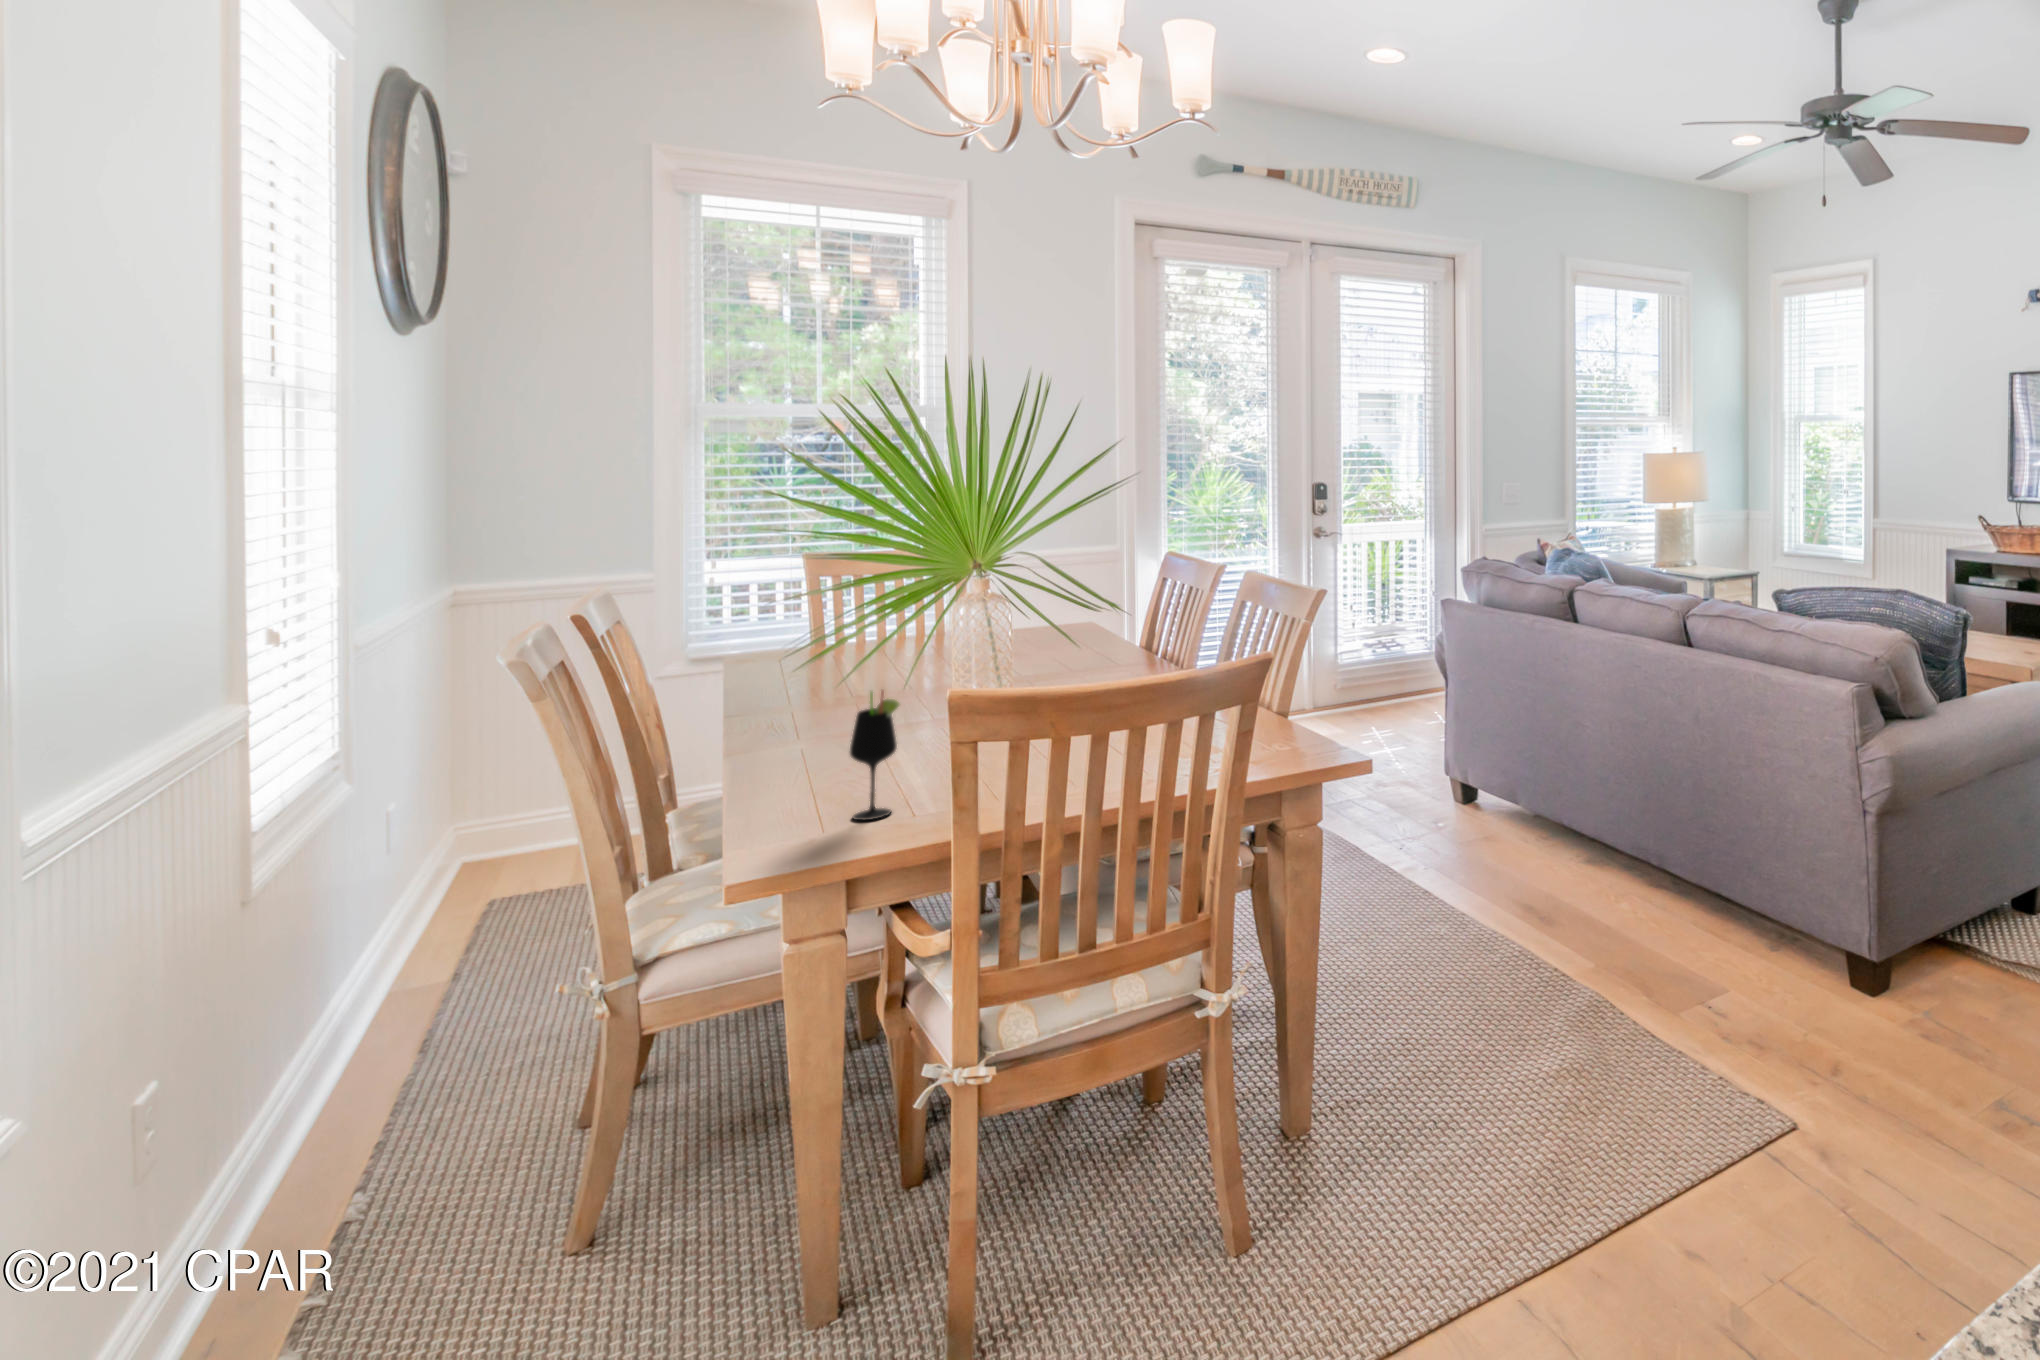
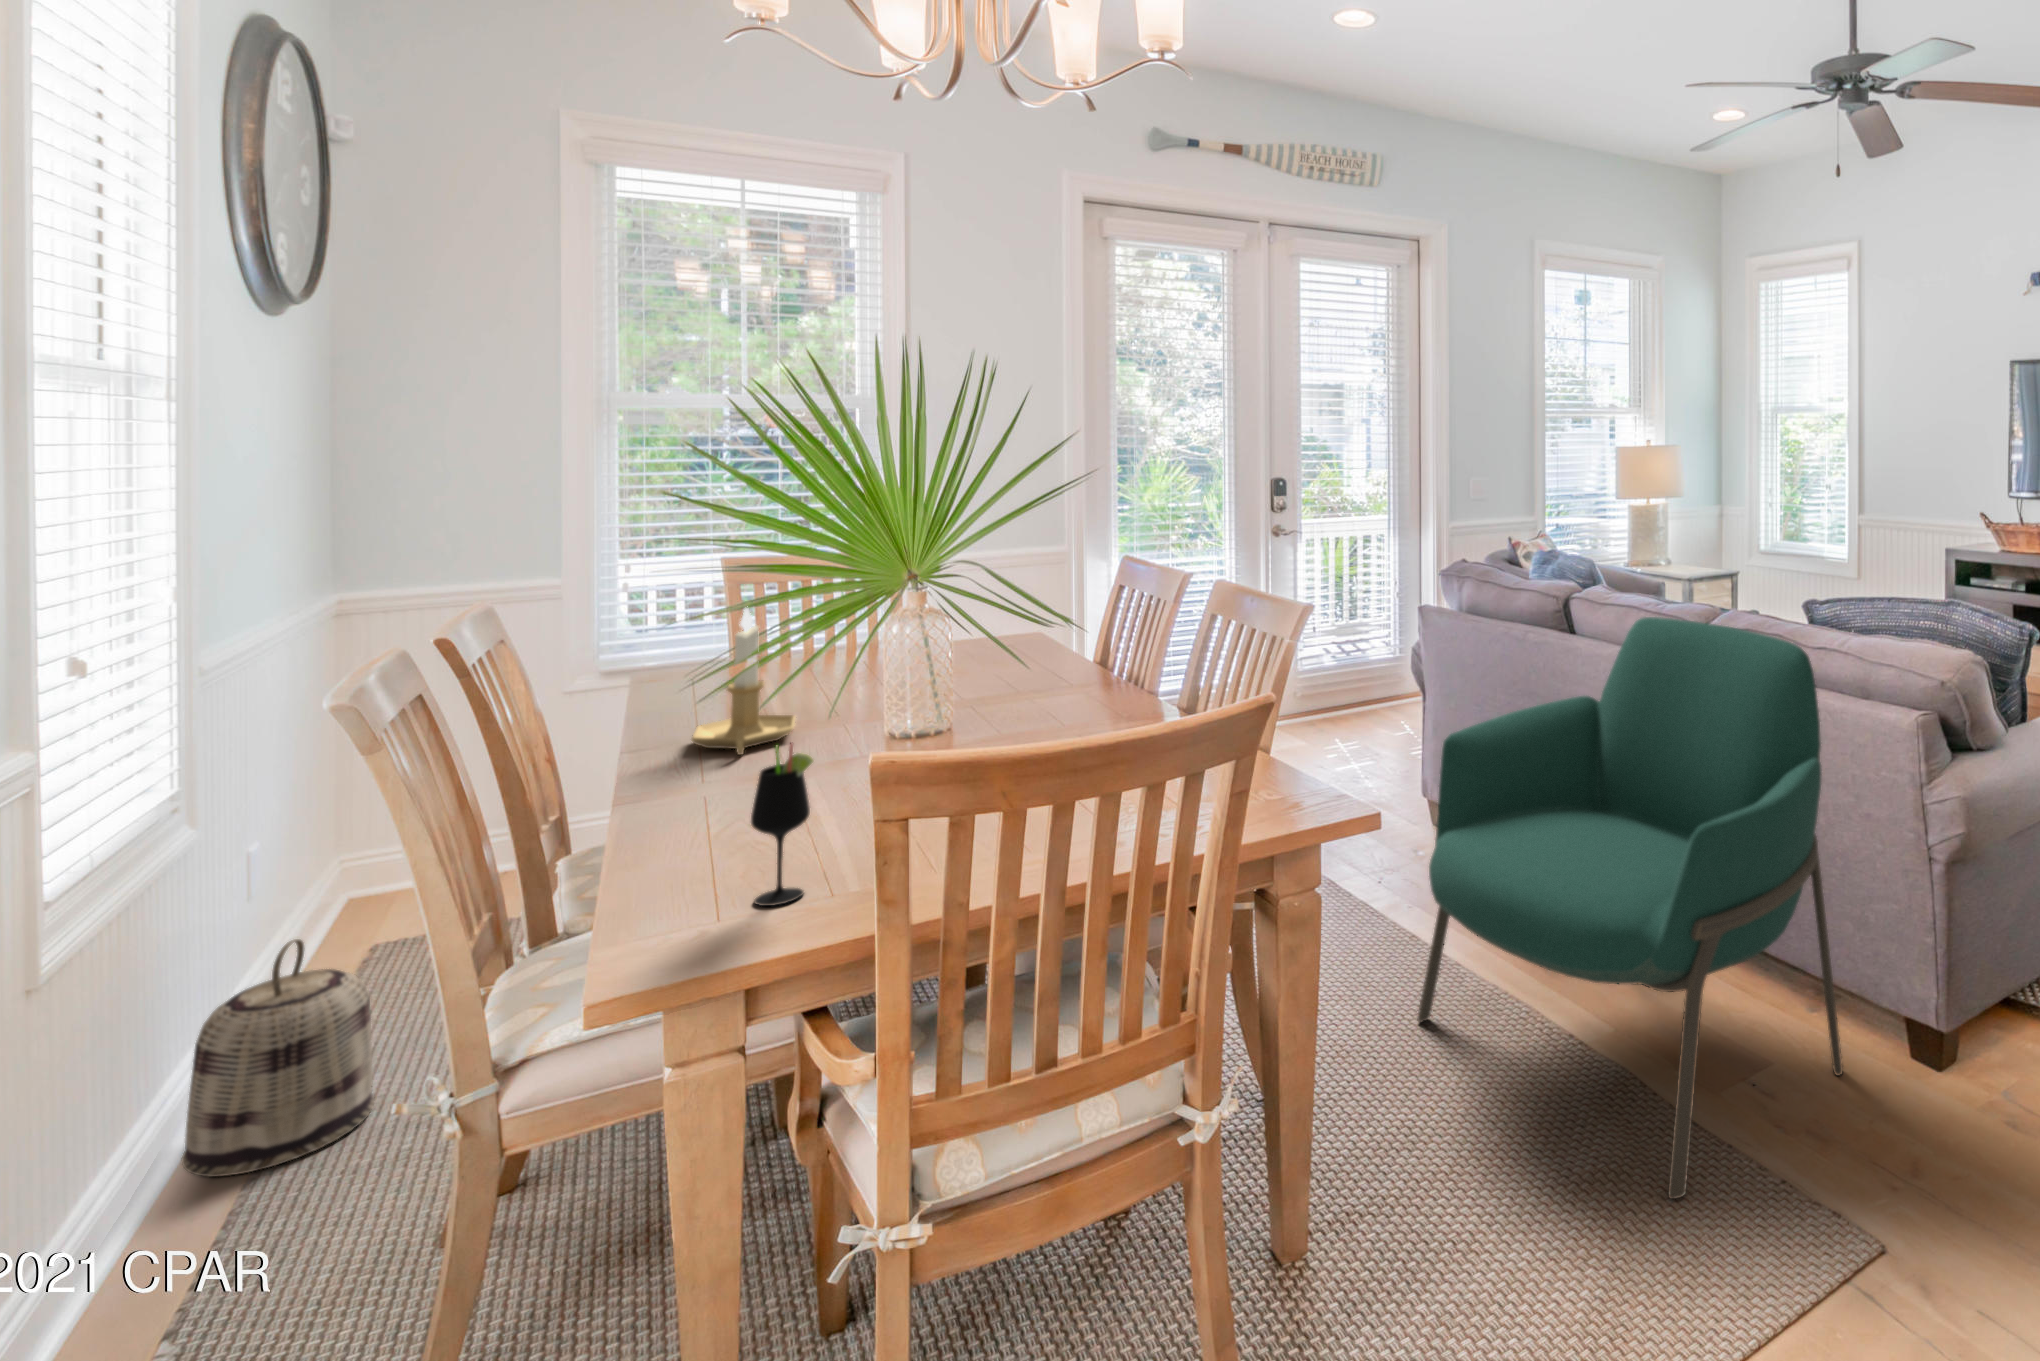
candlestick: none [787,588,876,716] -> present [692,609,795,755]
armchair: none [1421,604,1789,1093] -> present [1417,617,1843,1199]
basket: none [349,877,509,1076] -> present [182,939,375,1177]

